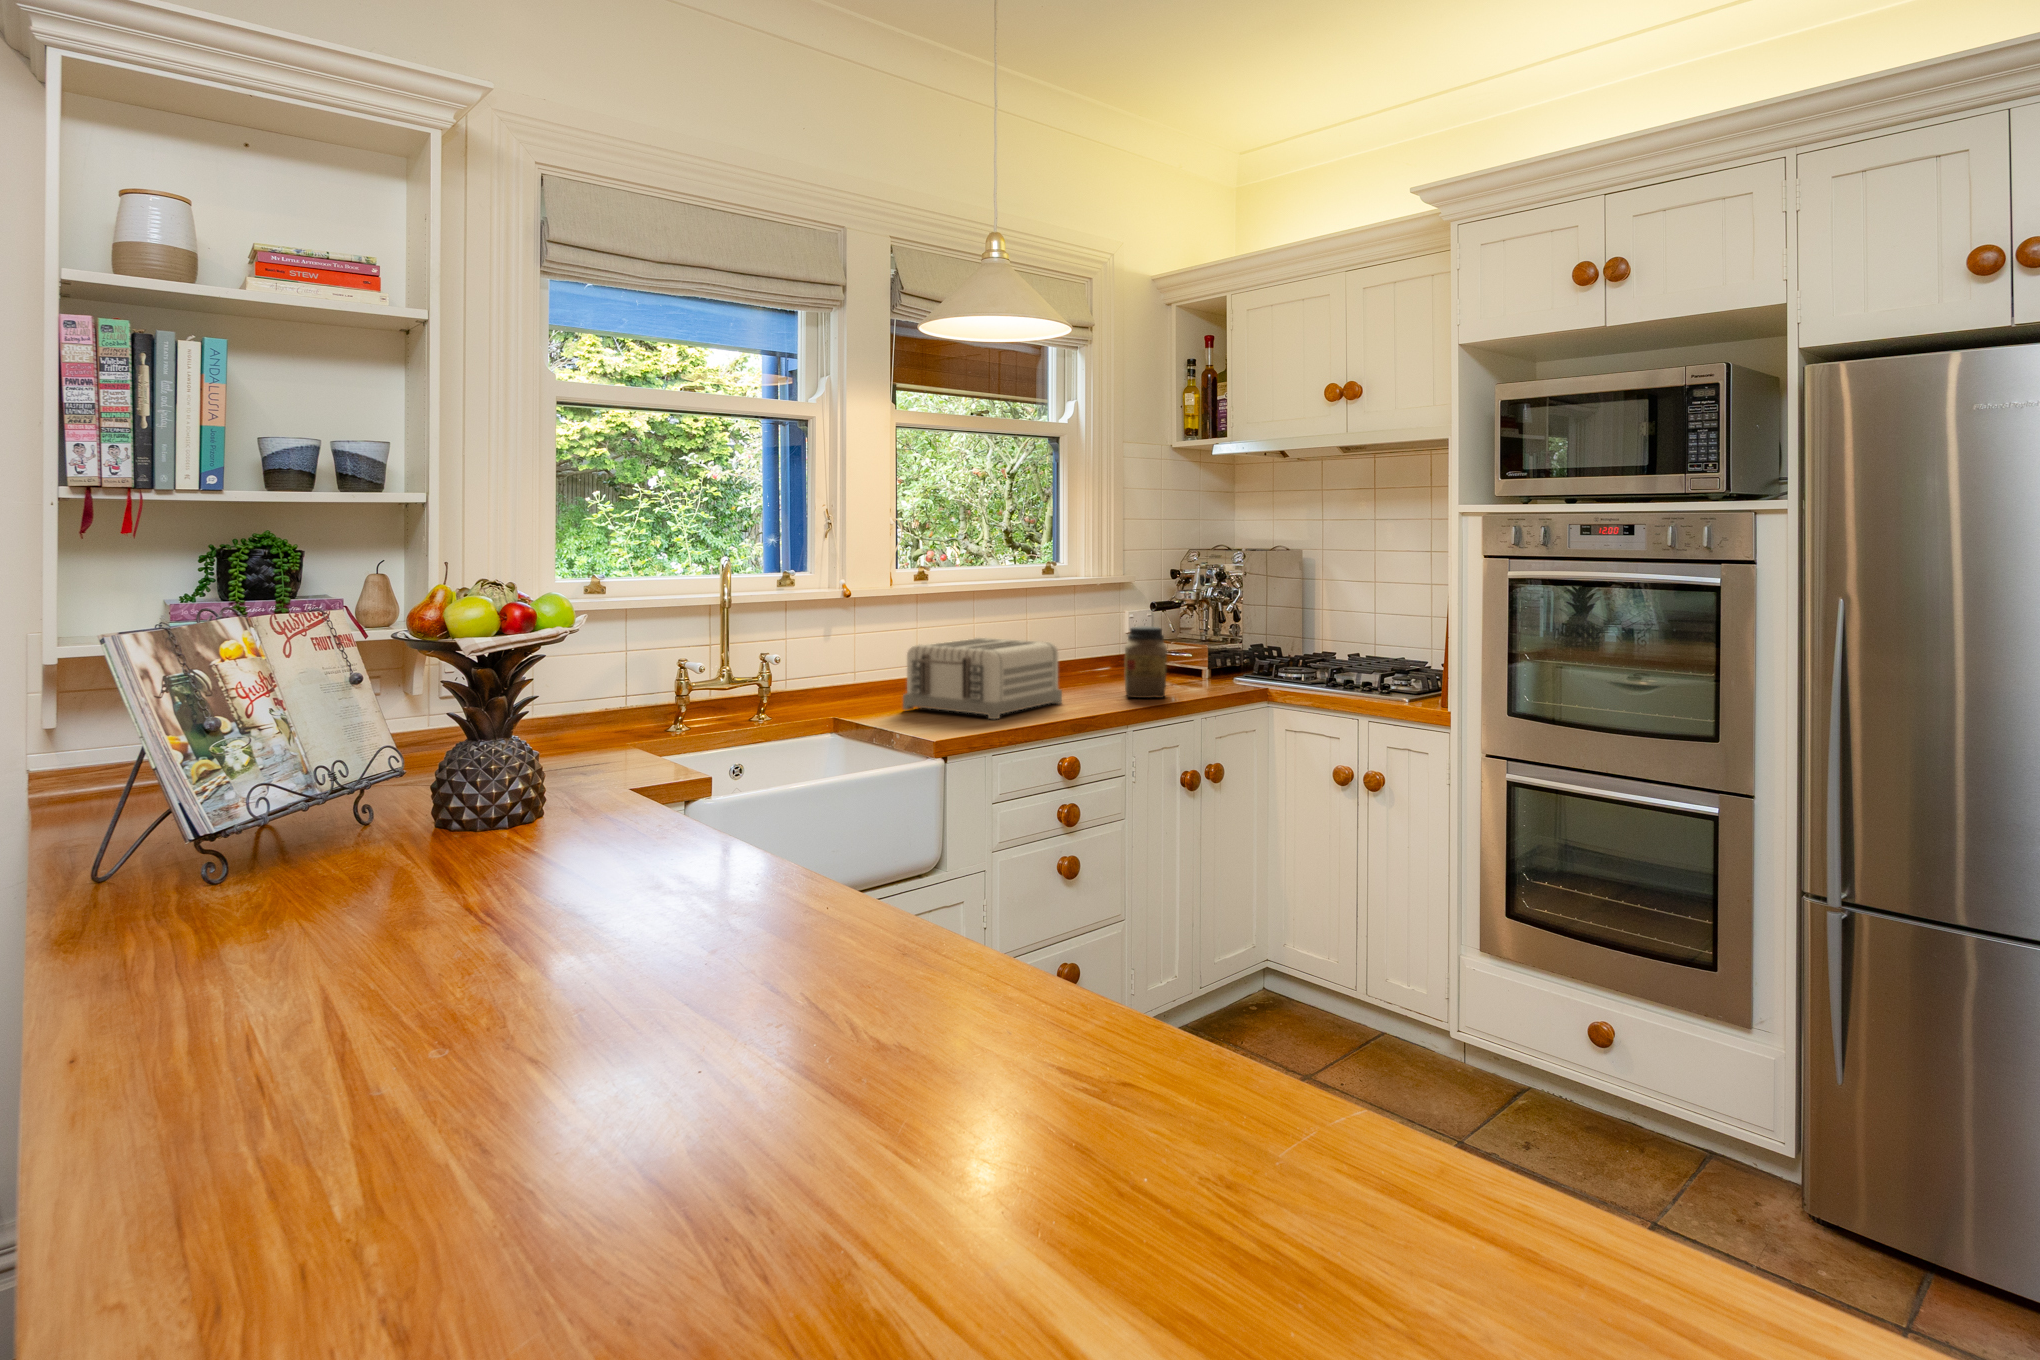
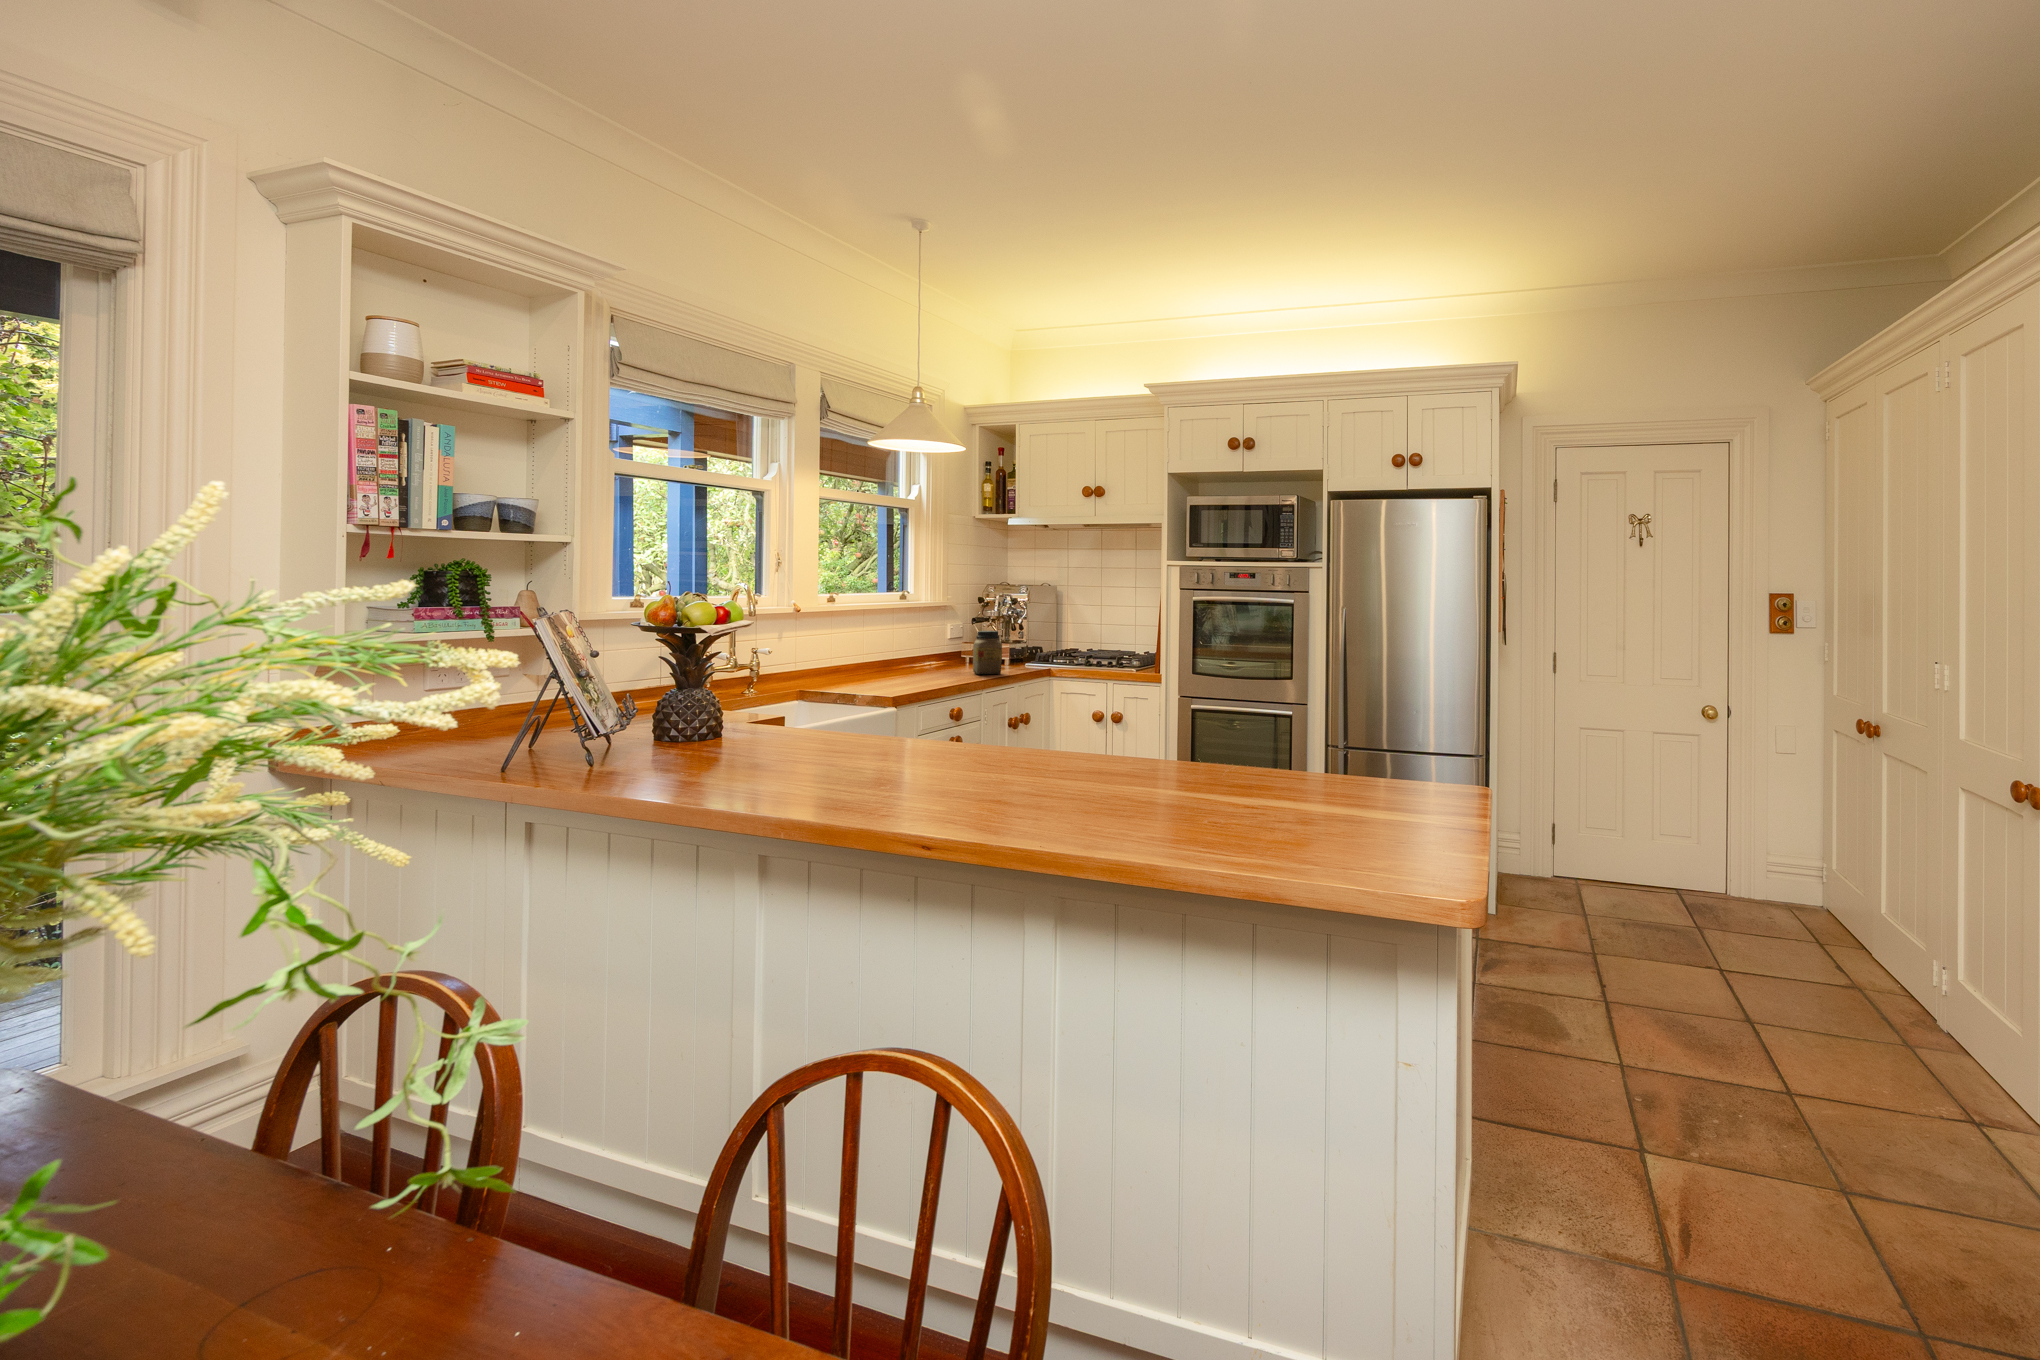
toaster: present [903,638,1062,719] -> none [840,639,940,687]

